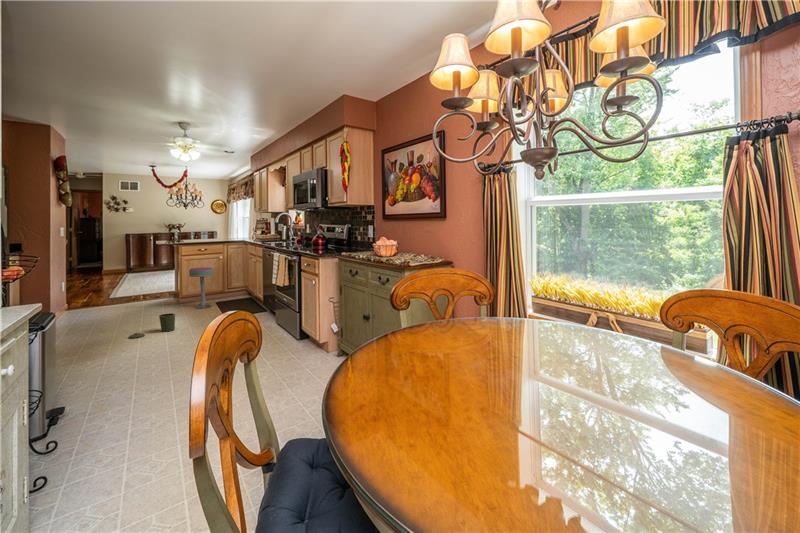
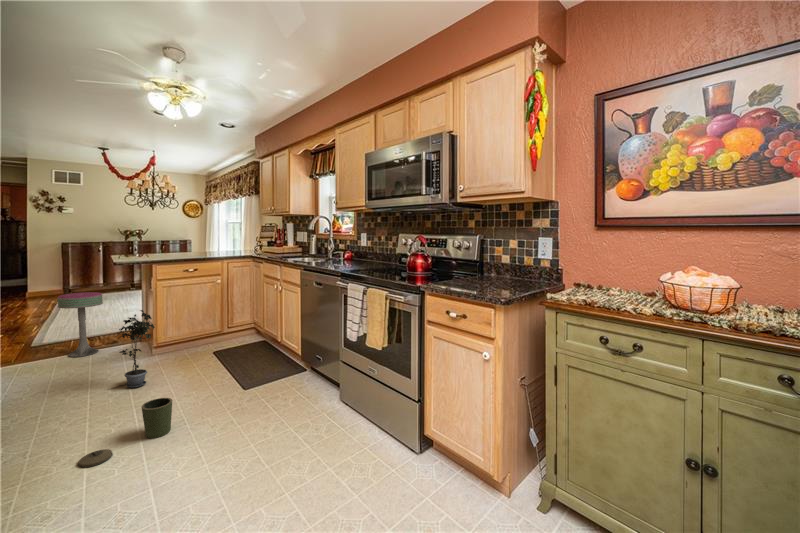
bar stool: present [189,268,214,308] -> present [57,292,103,357]
potted plant: none [150,271,173,315] -> present [119,310,155,388]

